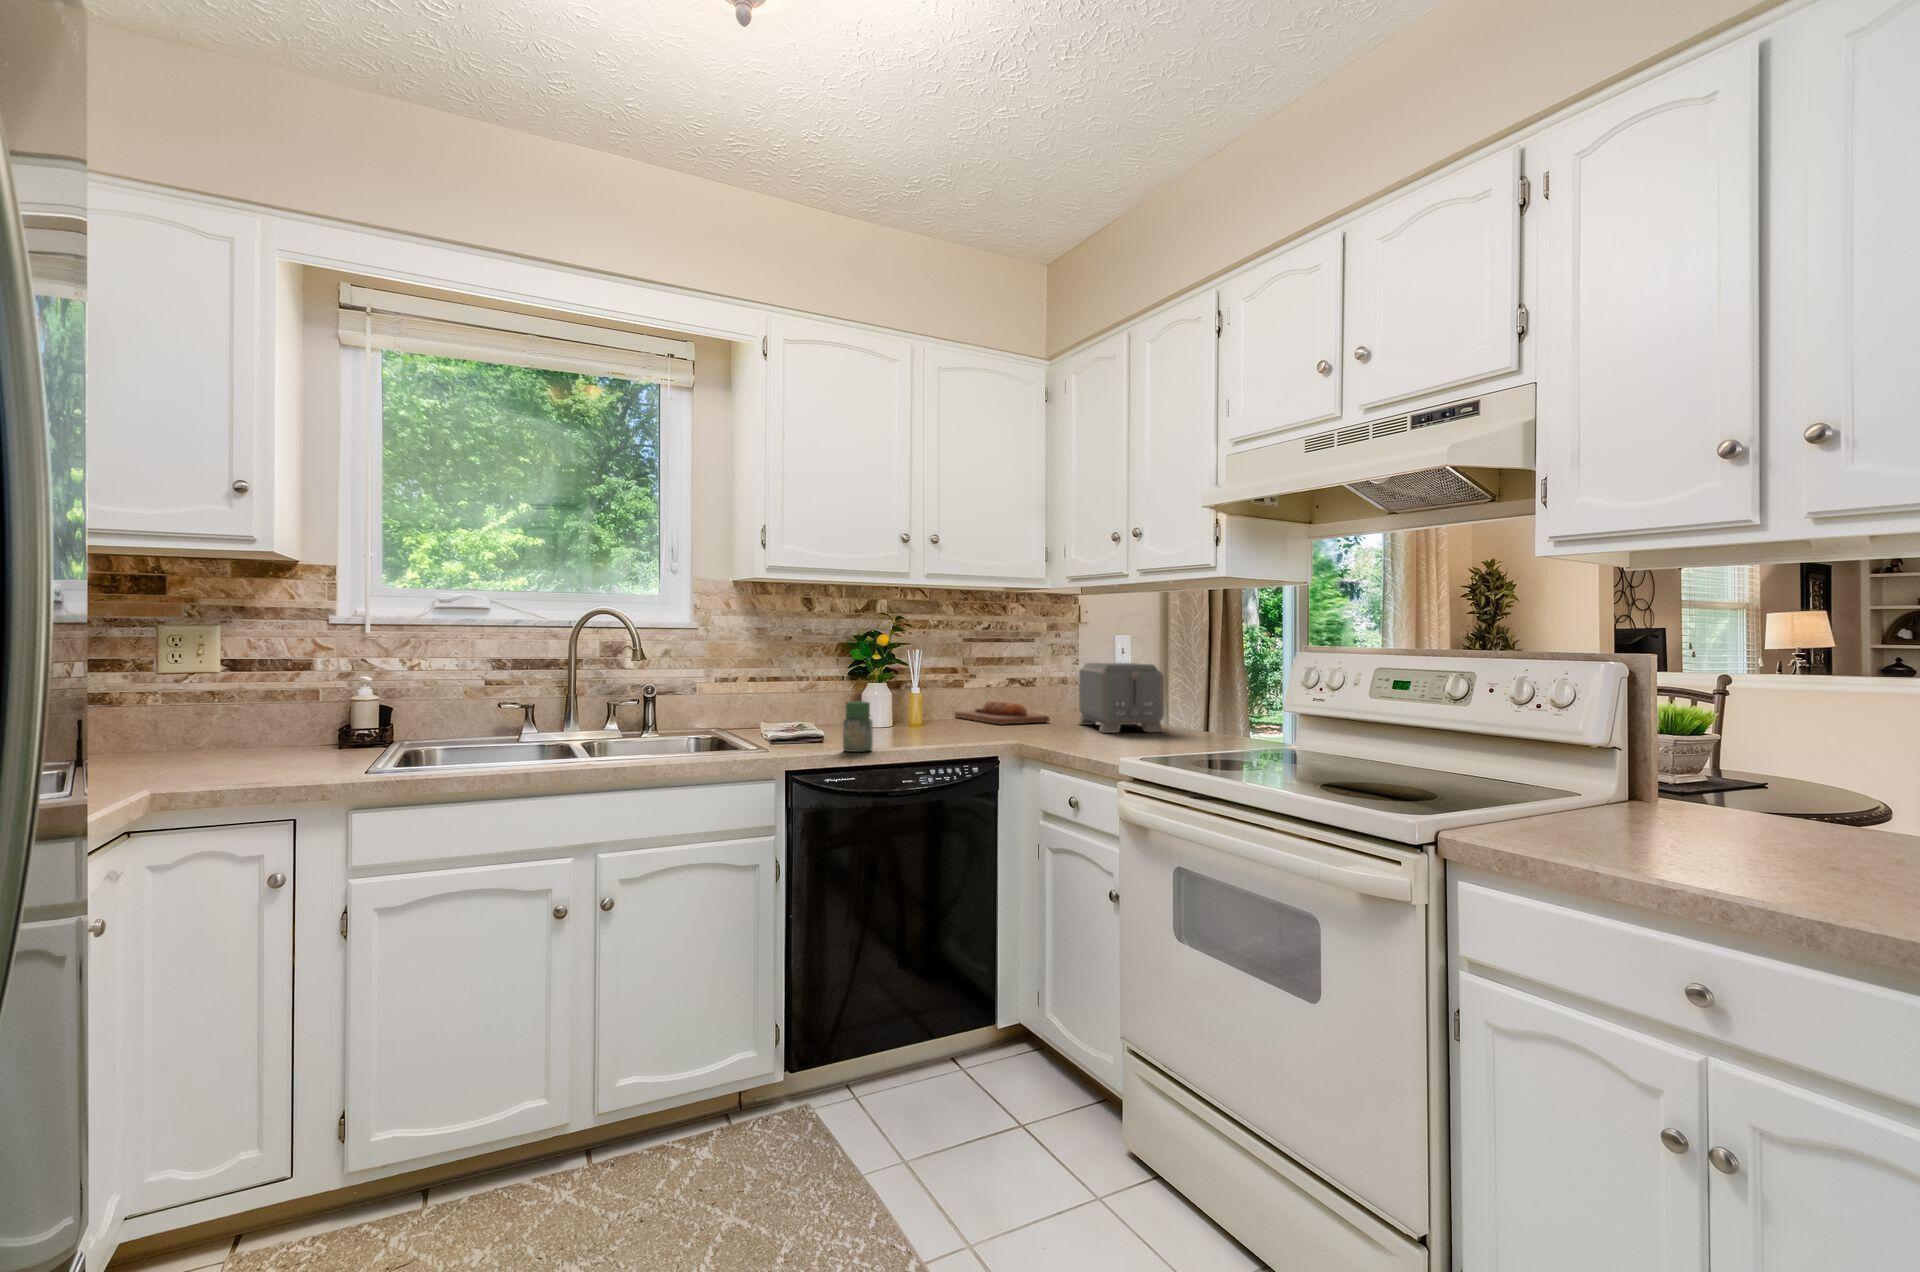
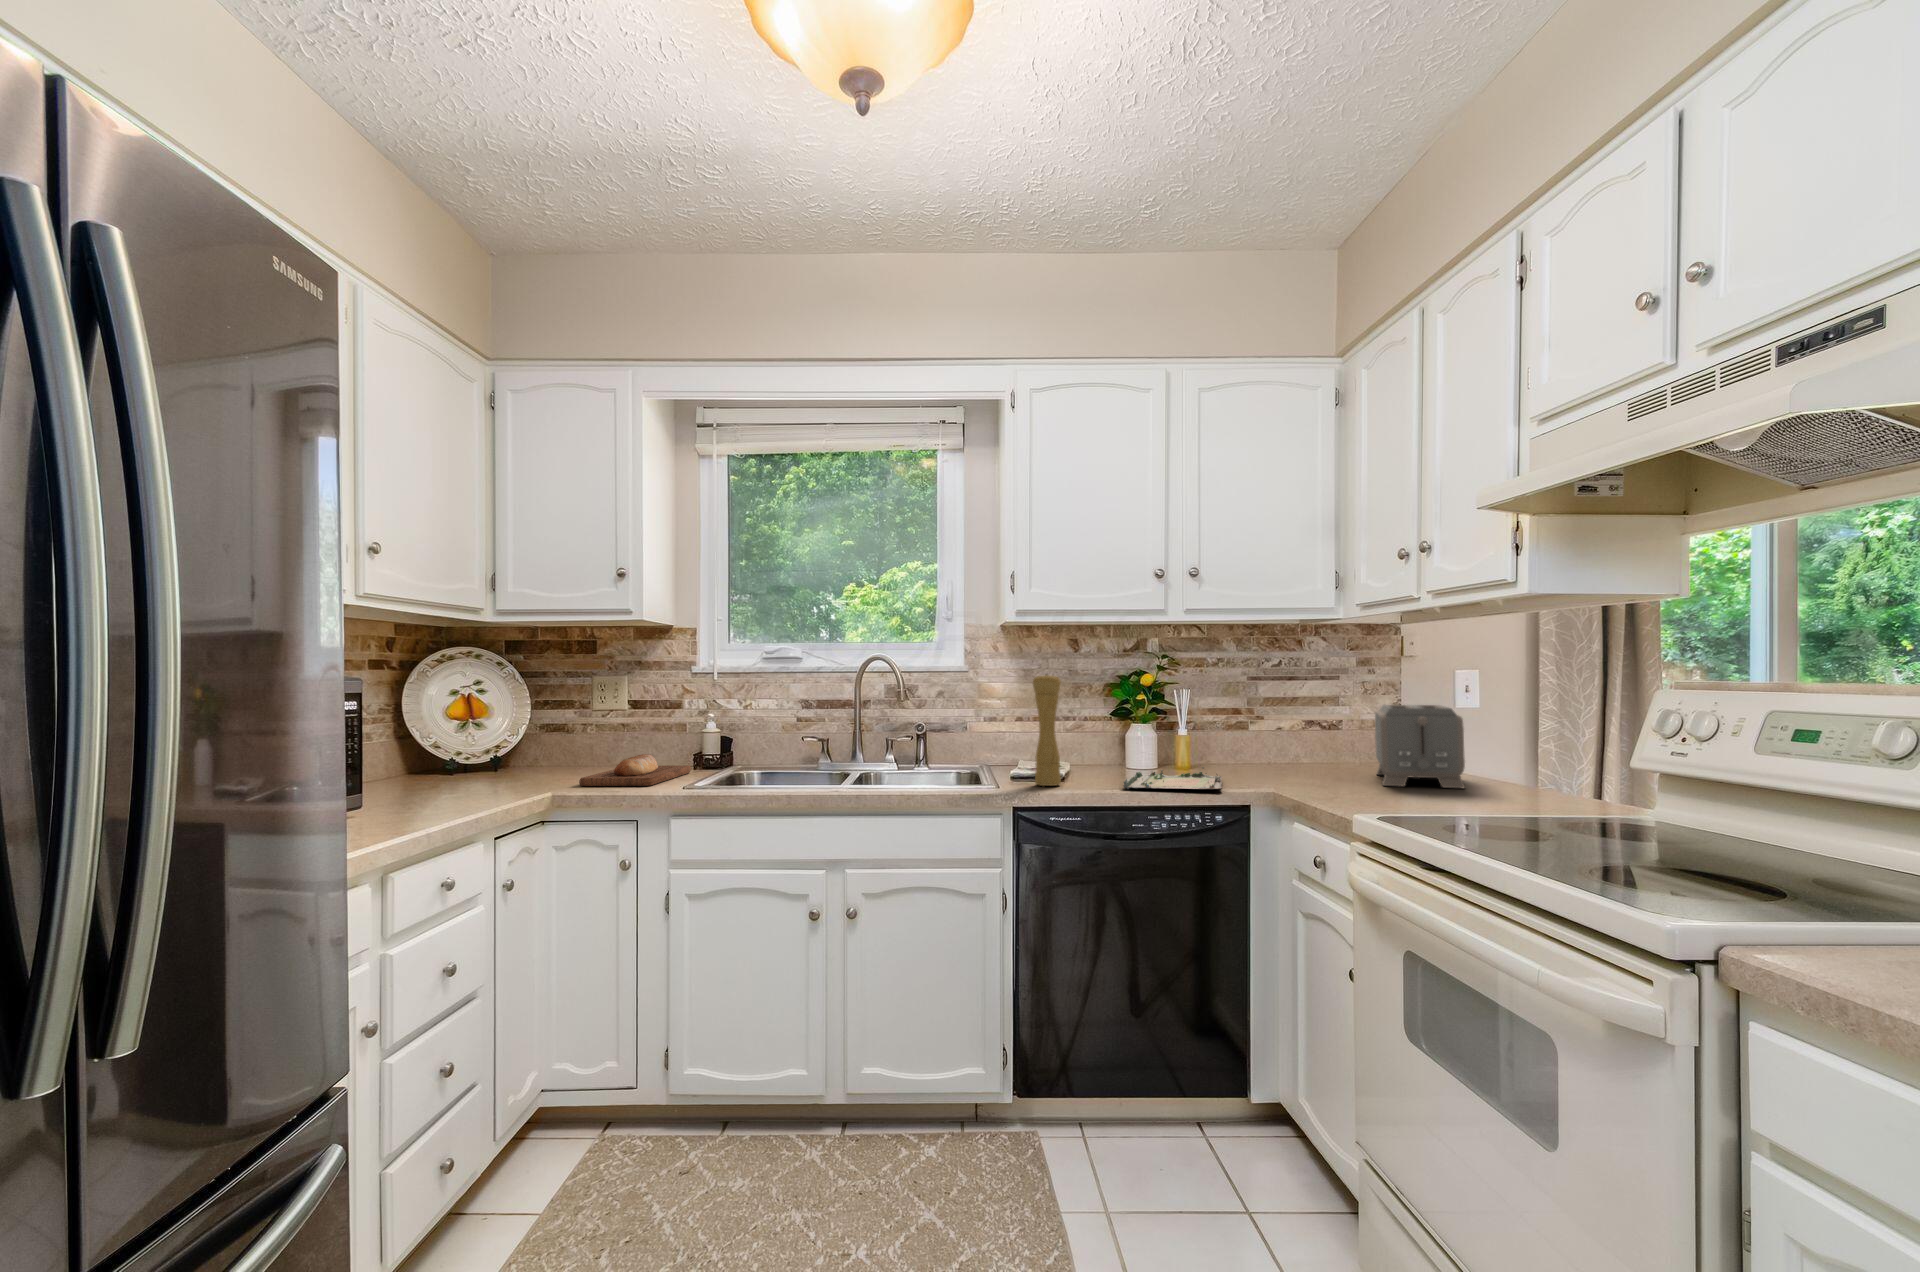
pepper mill: none [800,630,829,747] -> present [1033,674,1061,786]
jar: present [843,701,873,752] -> none [1064,743,1094,793]
bread loaf: present [954,701,1050,724] -> present [579,754,691,786]
tray: none [887,720,988,746] -> present [1123,767,1222,789]

